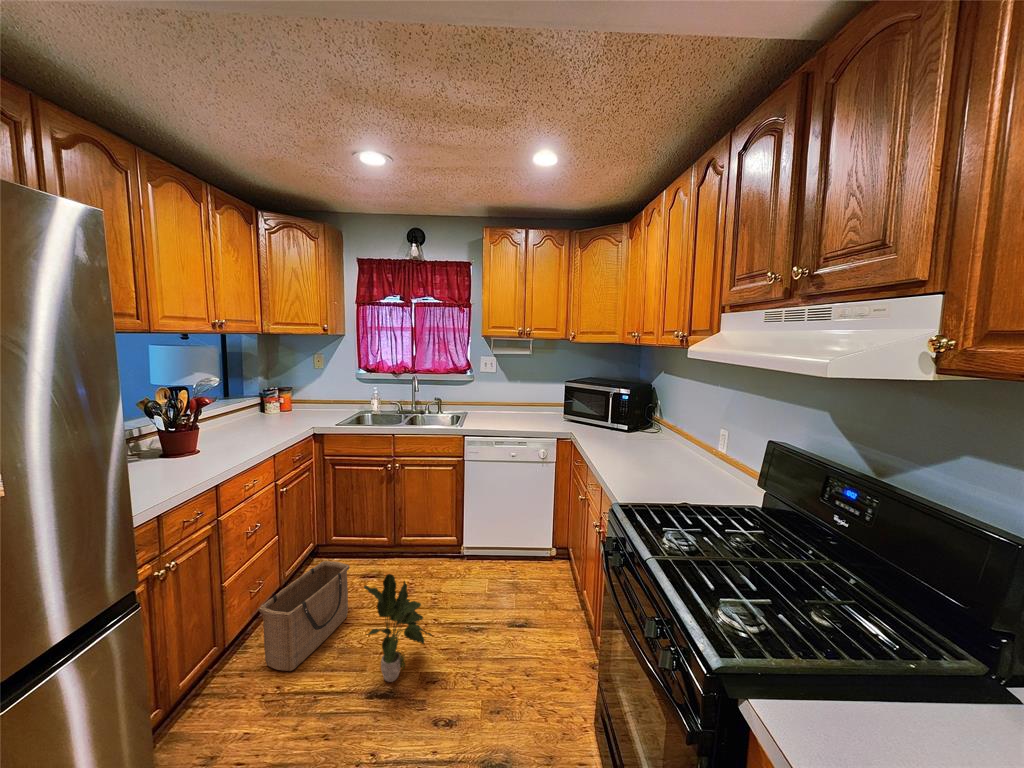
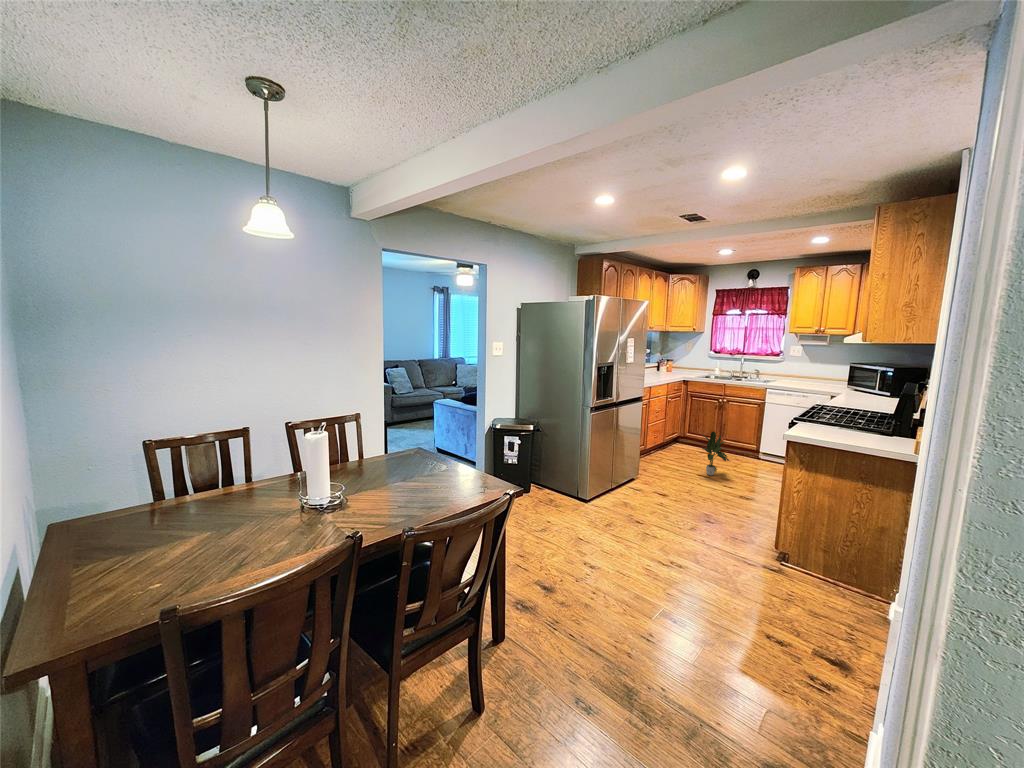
basket: present [259,561,350,671] -> none [660,432,696,464]

